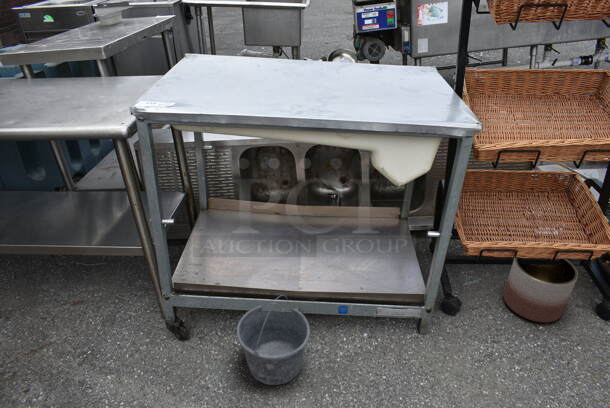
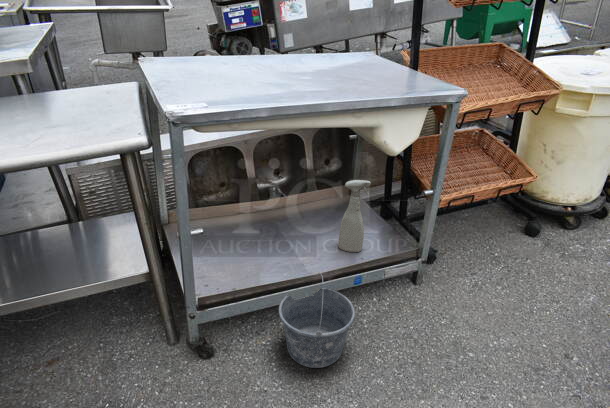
spray bottle: none [331,210,359,283] -> present [339,180,371,252]
planter: present [503,258,578,322] -> none [456,194,513,252]

